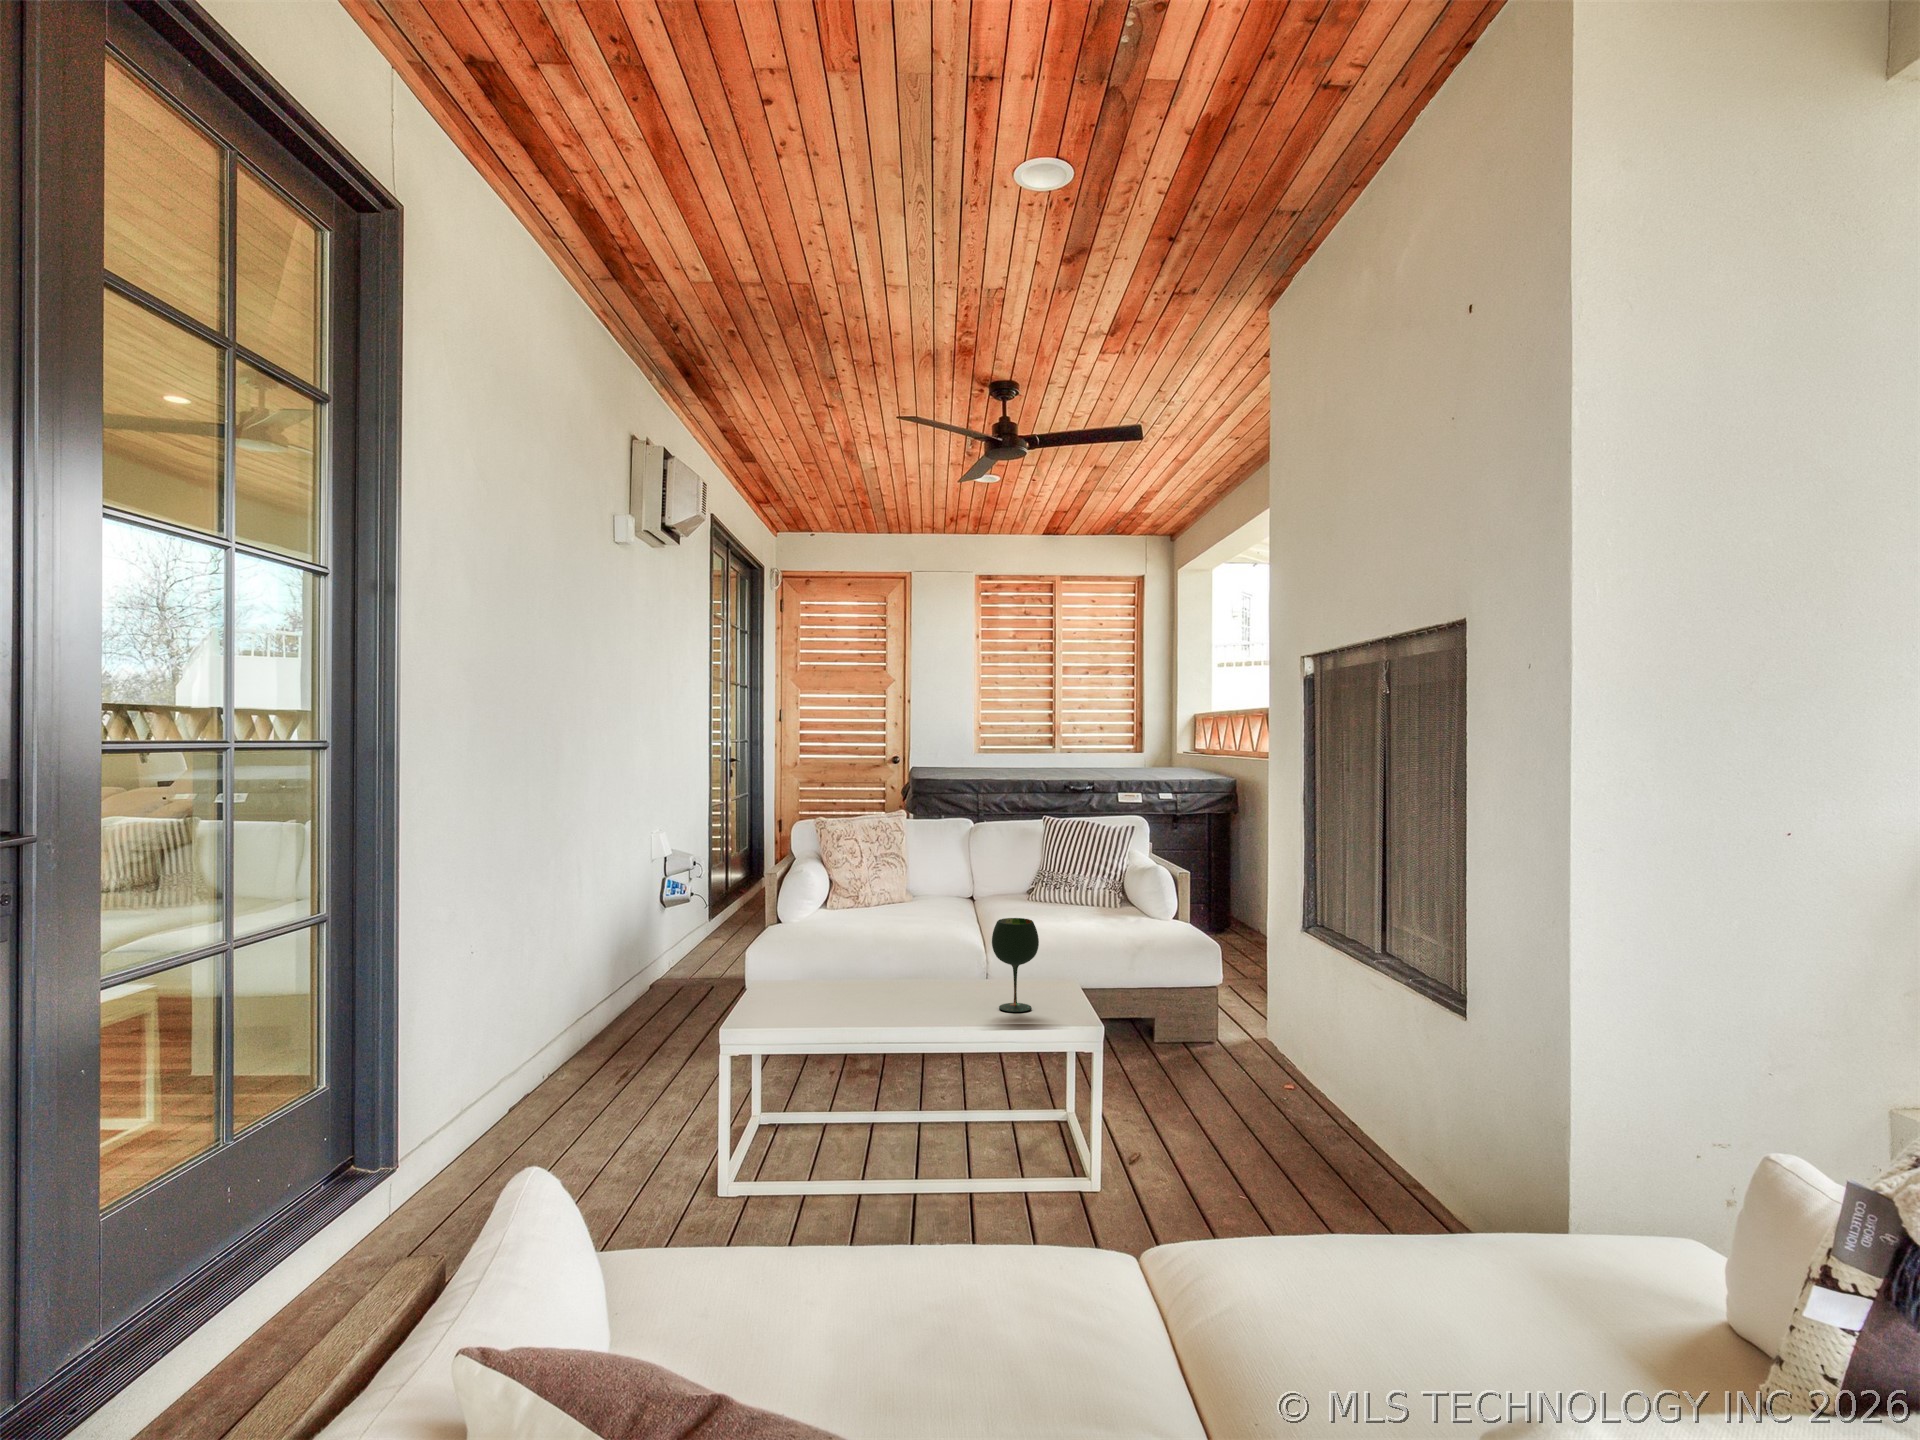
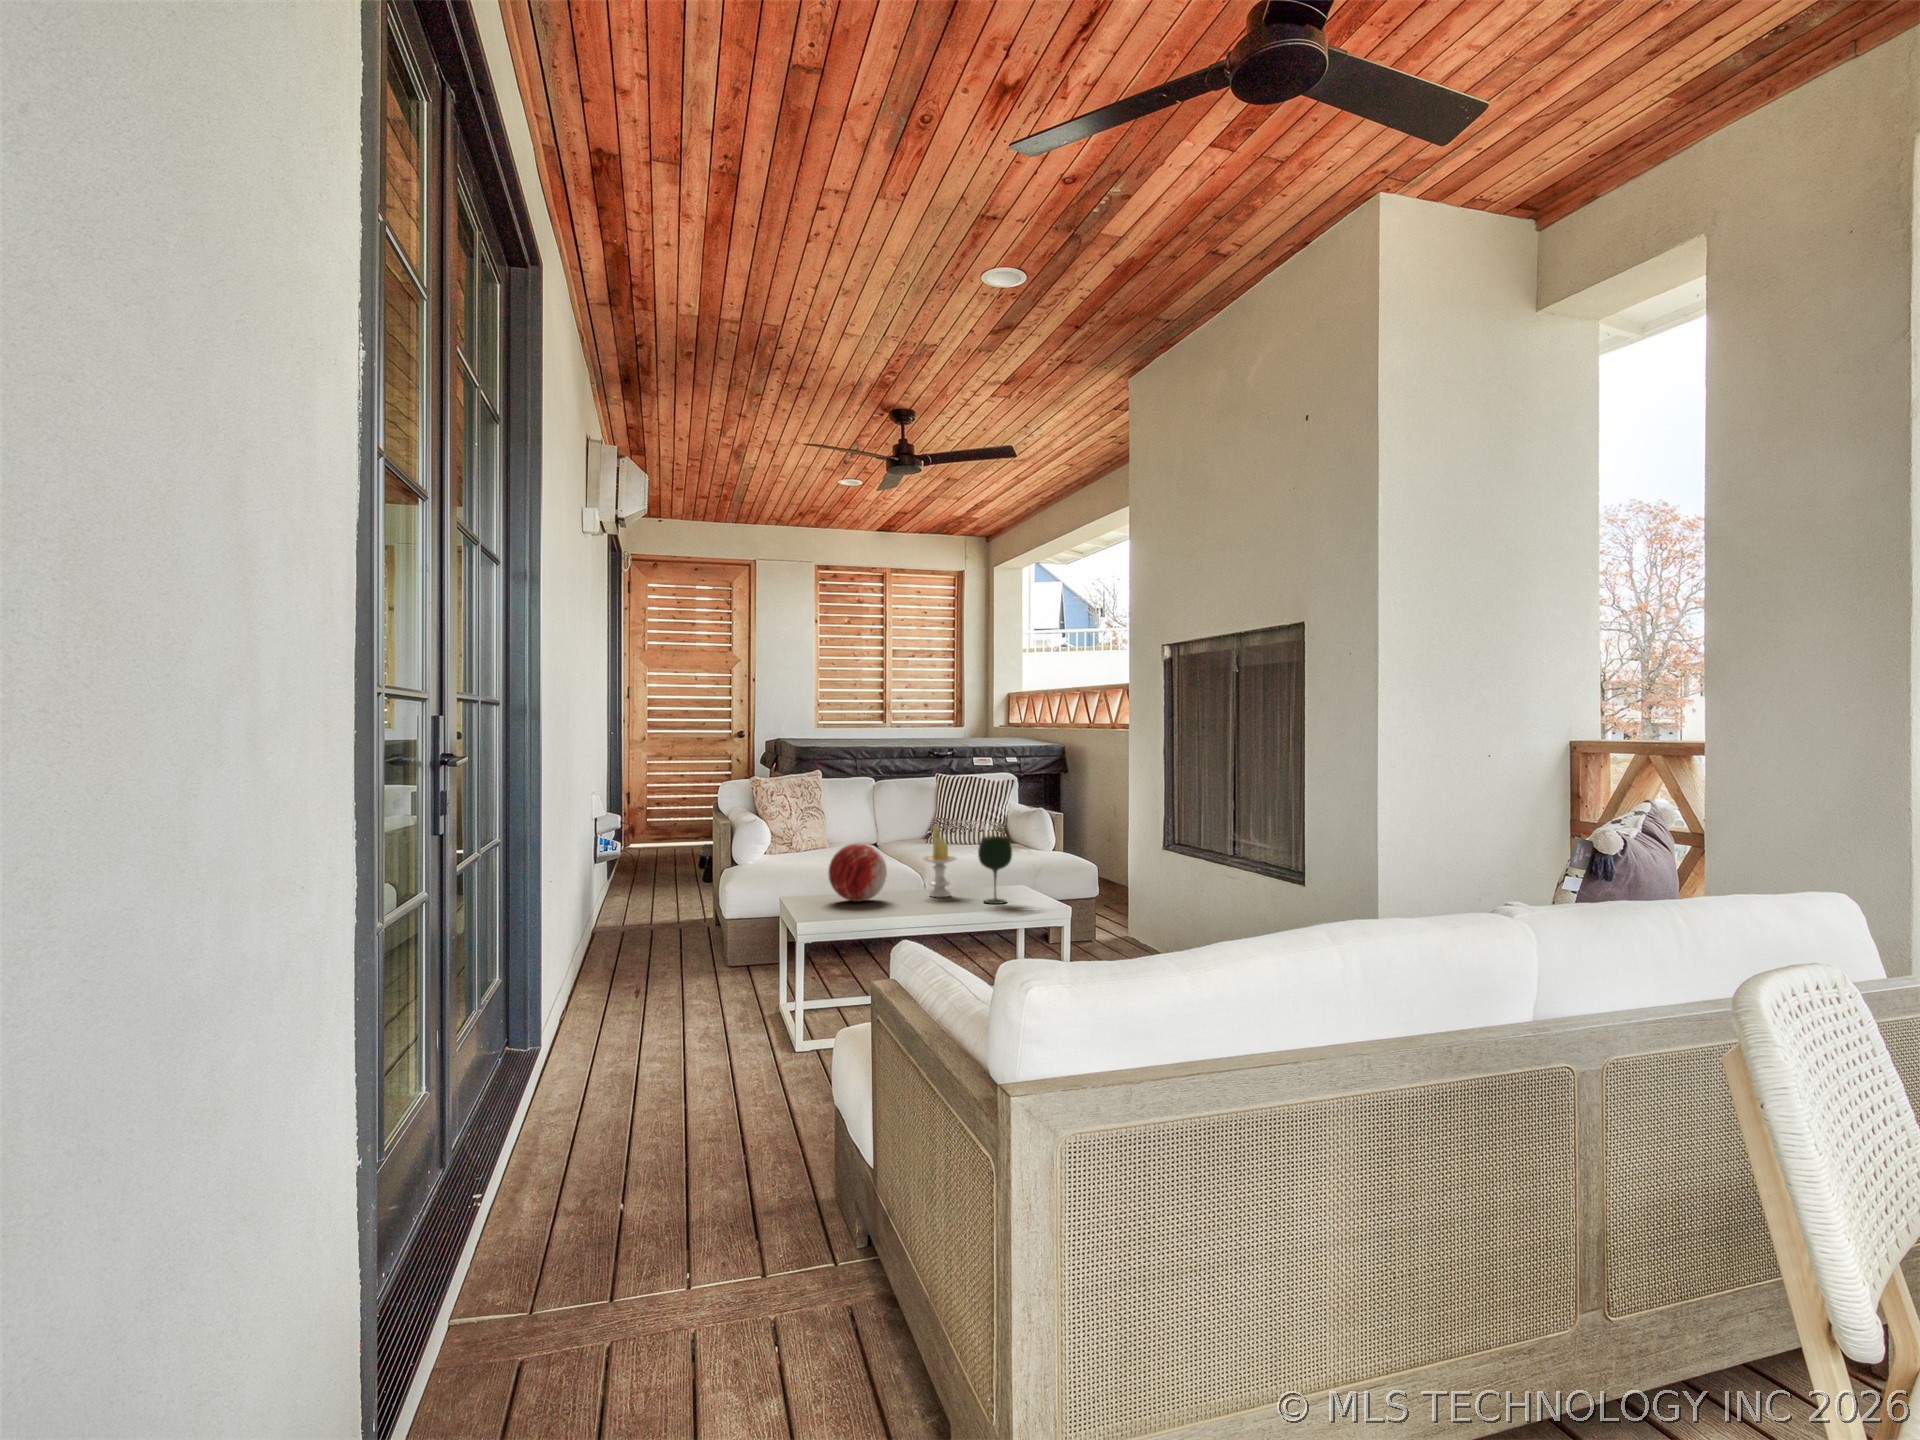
candle: none [938,896,983,992] -> present [923,826,956,897]
decorative orb: none [810,918,886,994] -> present [829,844,887,902]

